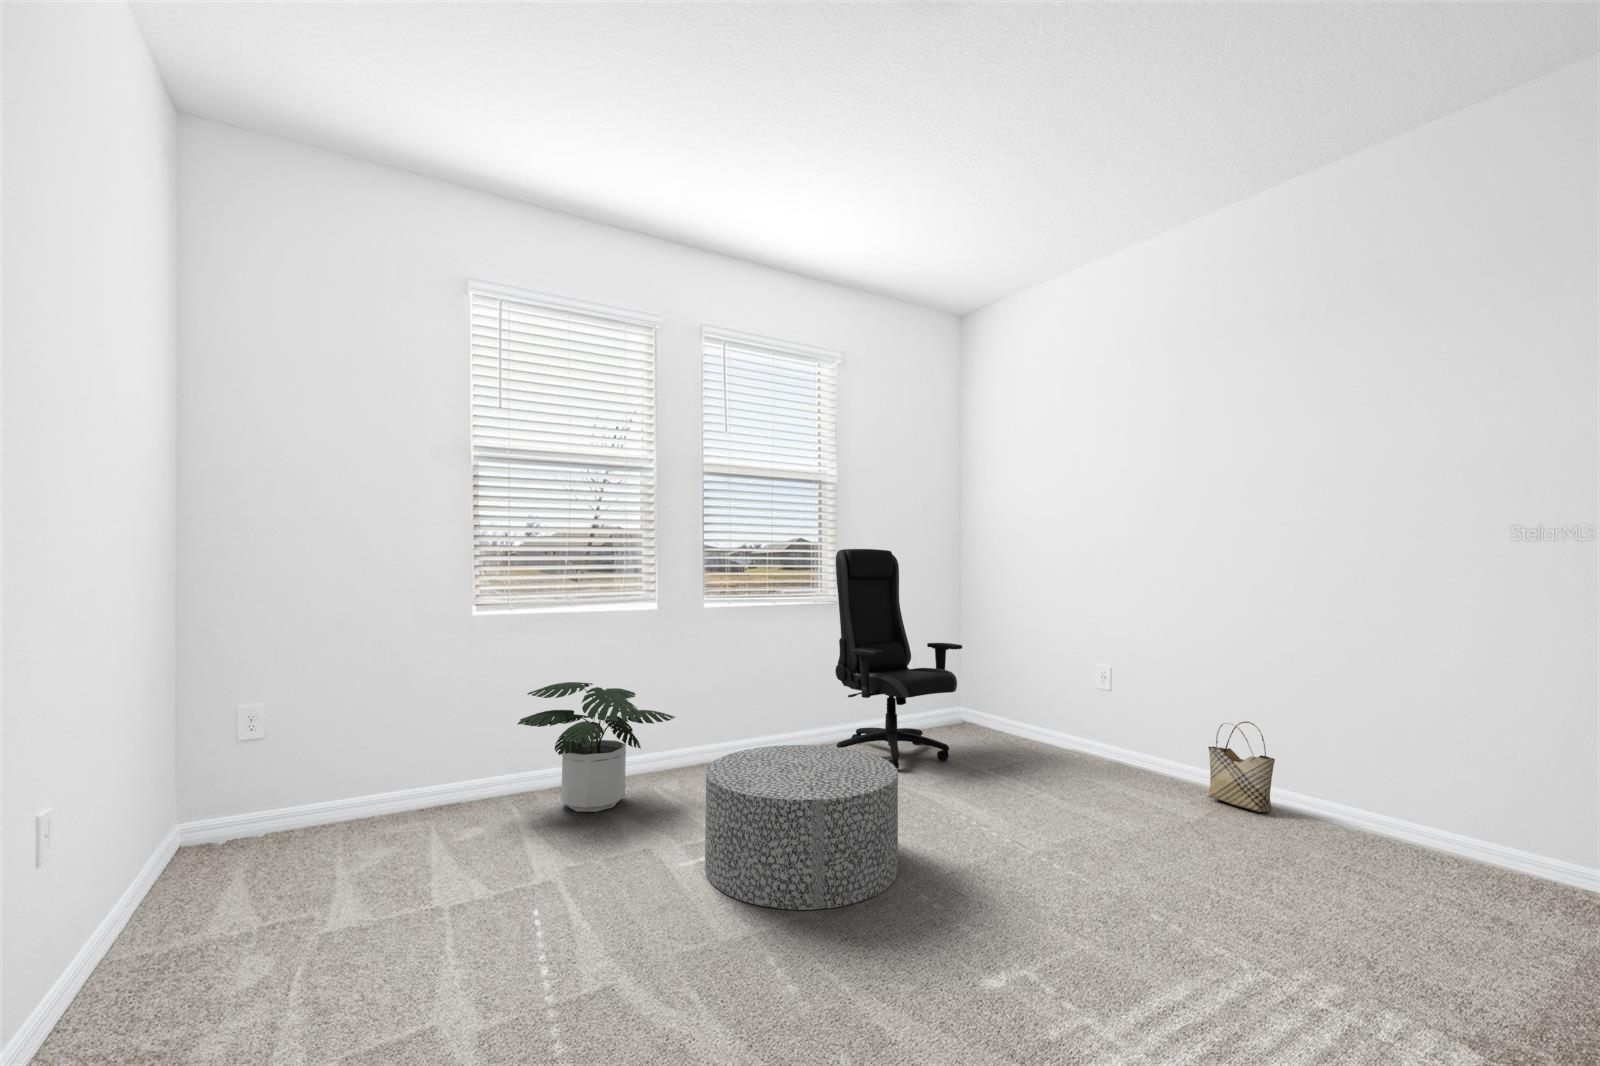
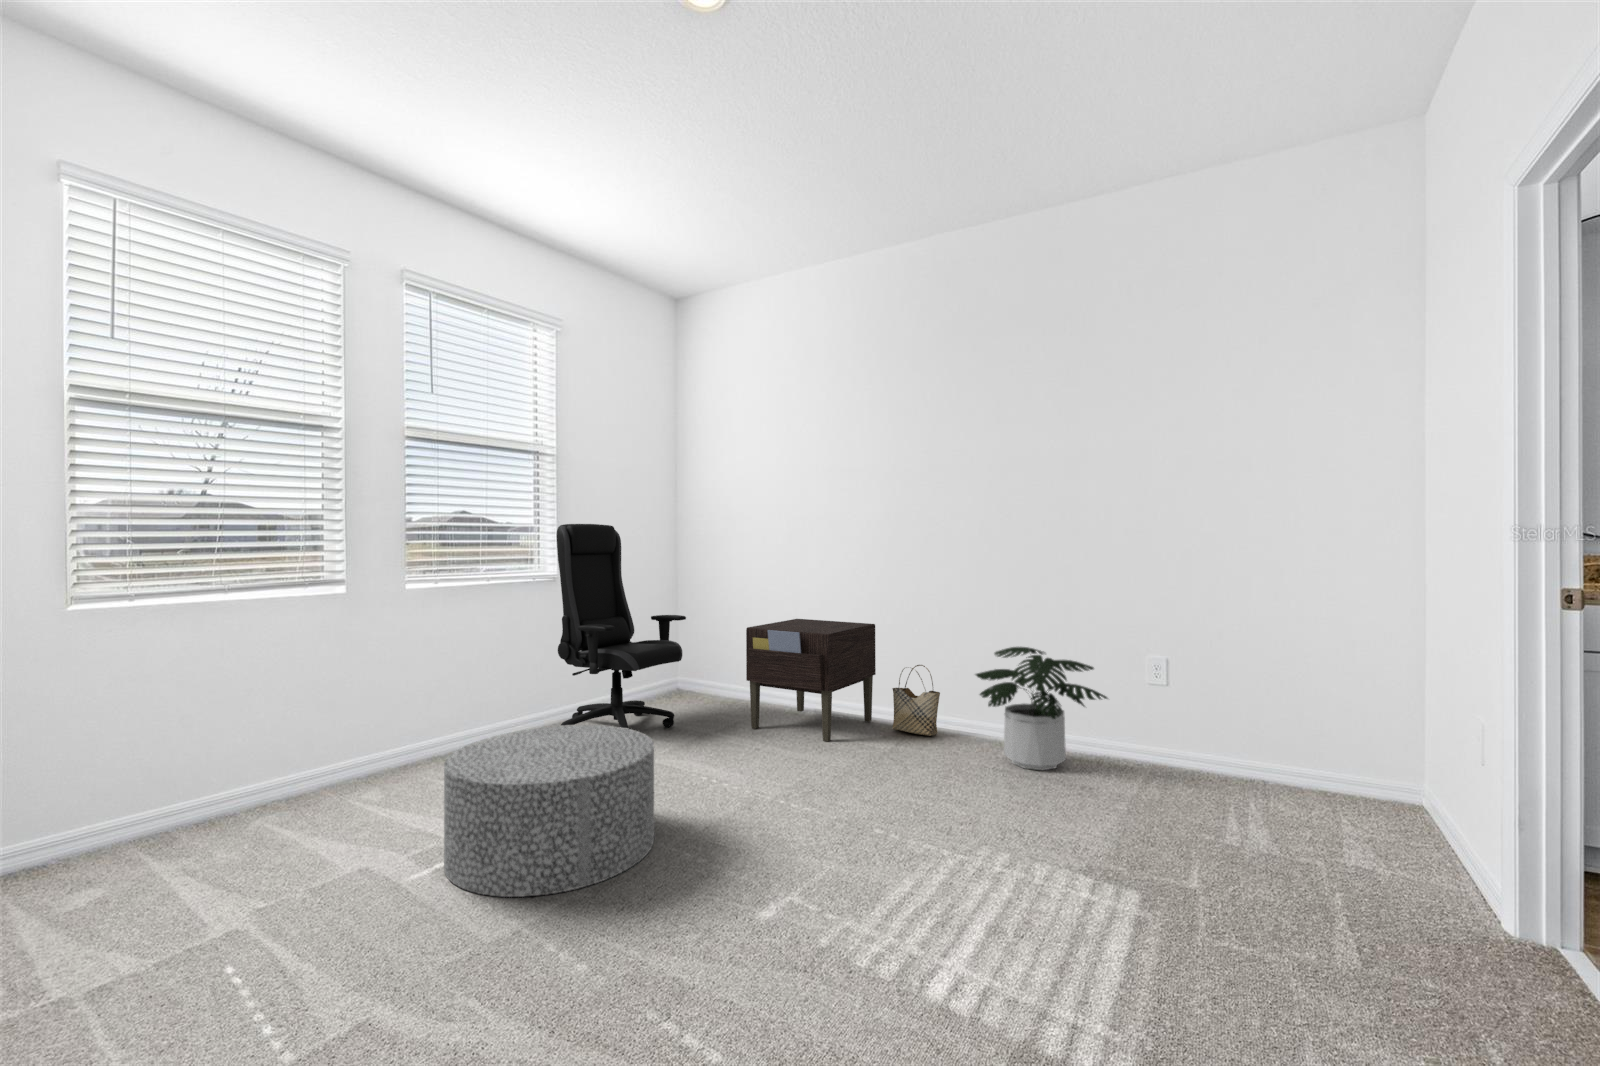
nightstand: none [1026,655,1188,800] -> present [746,619,876,741]
potted plant: present [517,682,675,812] -> present [976,647,1107,770]

